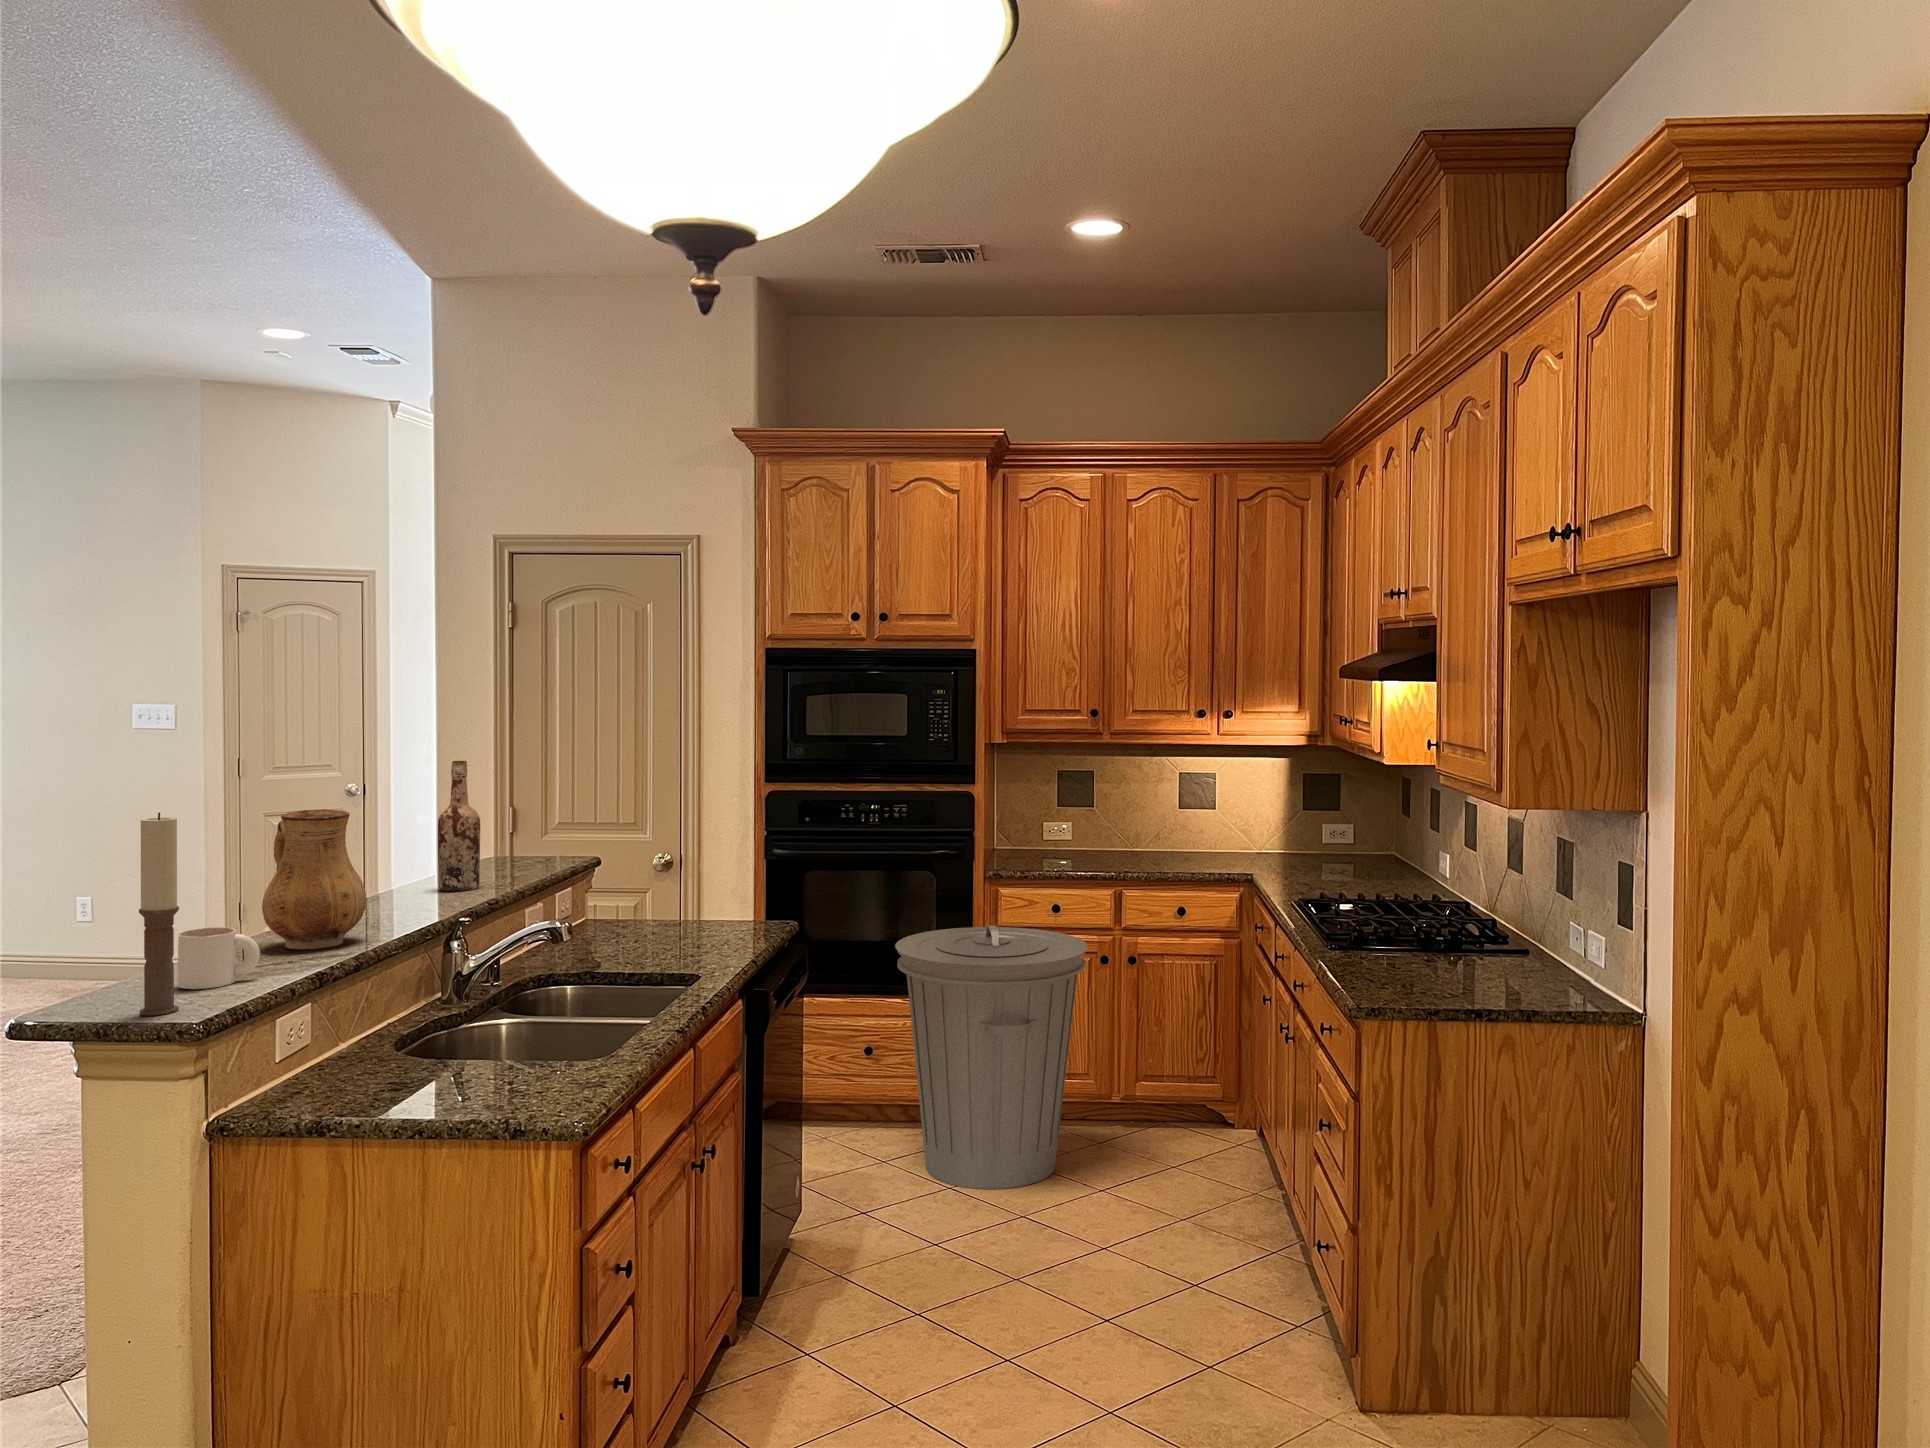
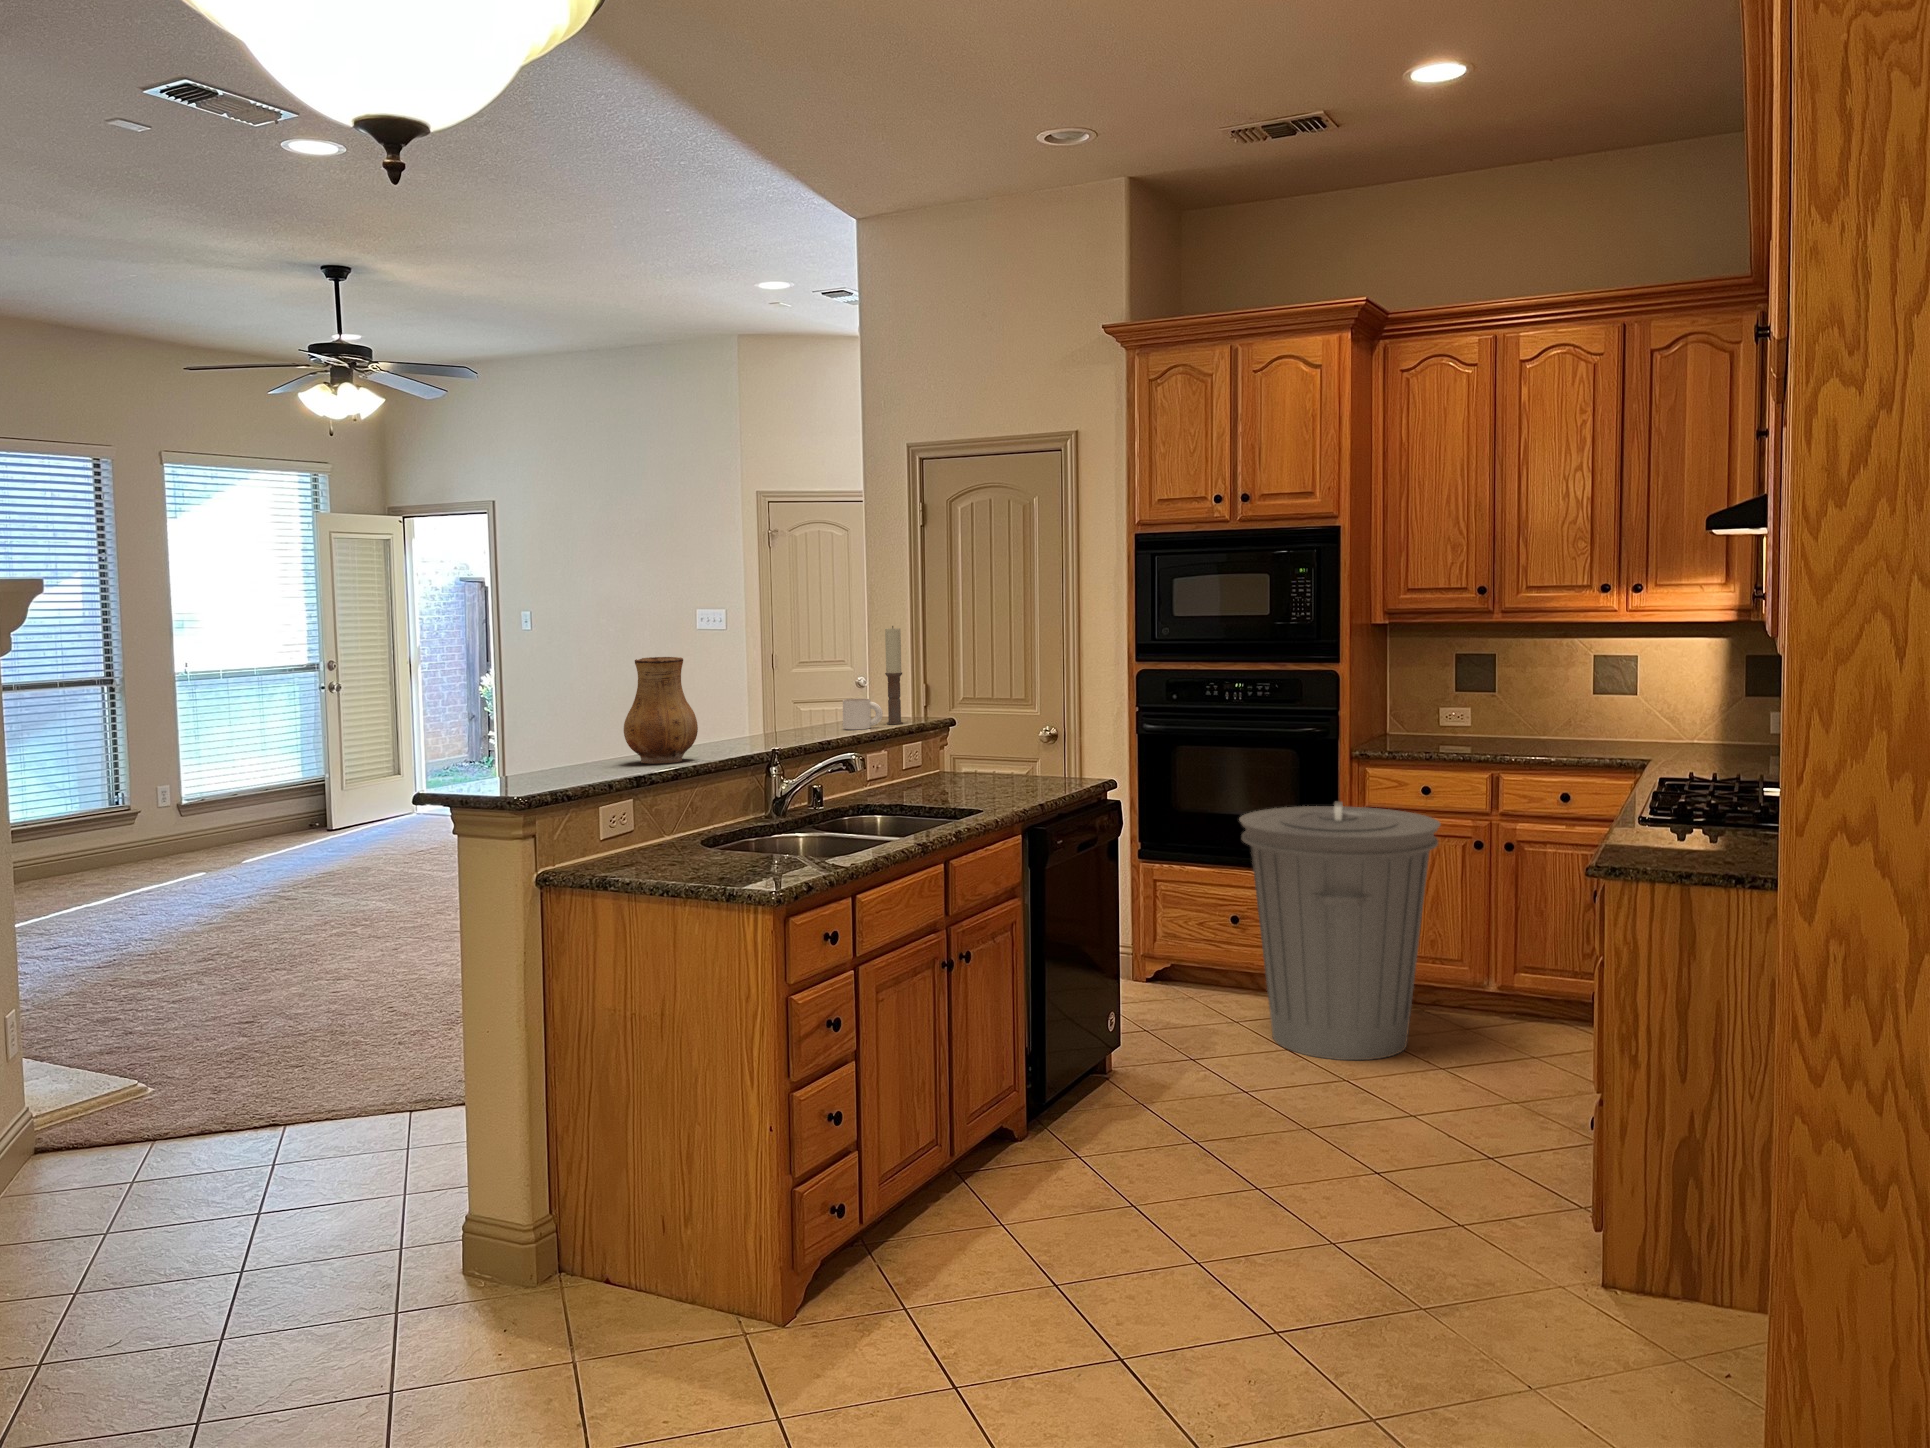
wine bottle: present [438,761,480,891] -> none [795,628,829,737]
candle: present [139,813,179,1015] -> present [885,626,903,724]
mug: present [177,927,260,989] -> present [843,699,883,730]

